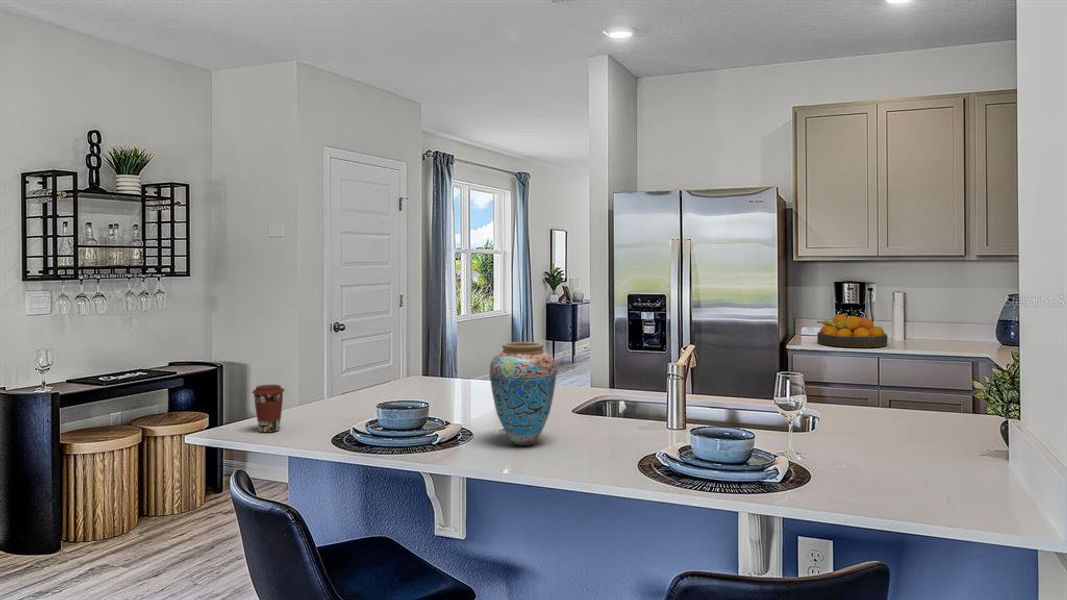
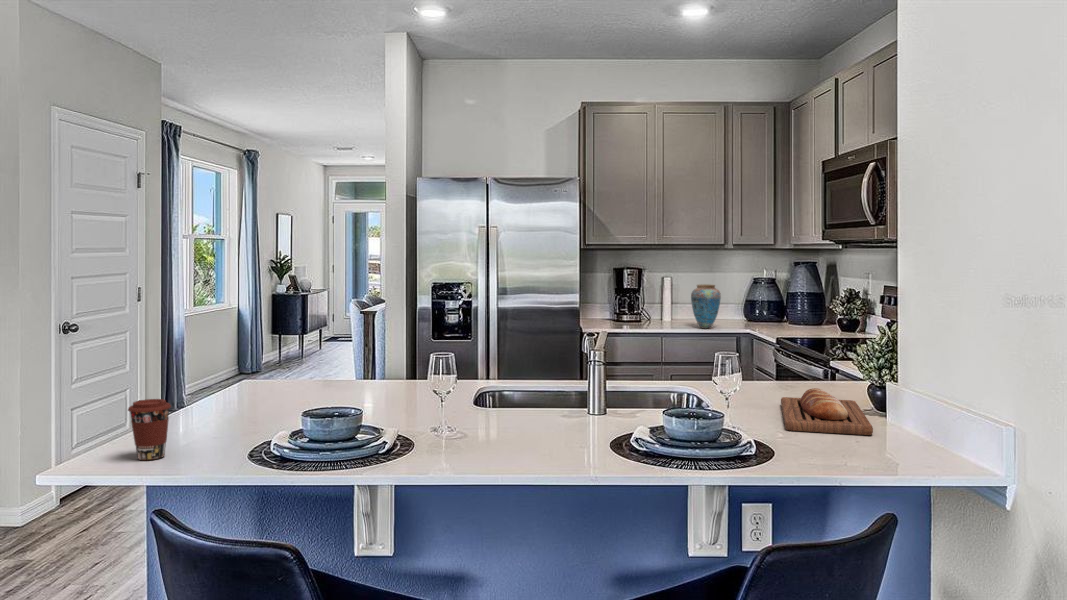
fruit bowl: present [817,314,888,347] -> none [605,299,666,329]
vase: present [490,342,556,446] -> present [691,284,721,329]
bread loaf: none [851,421,980,478] -> present [781,388,873,435]

